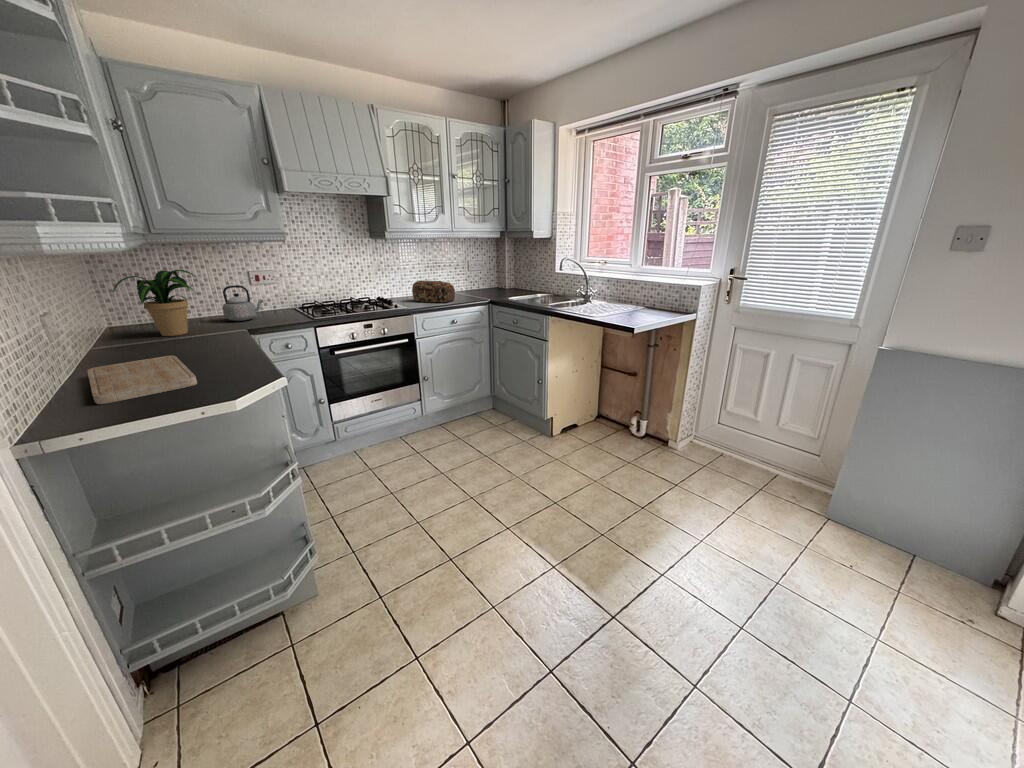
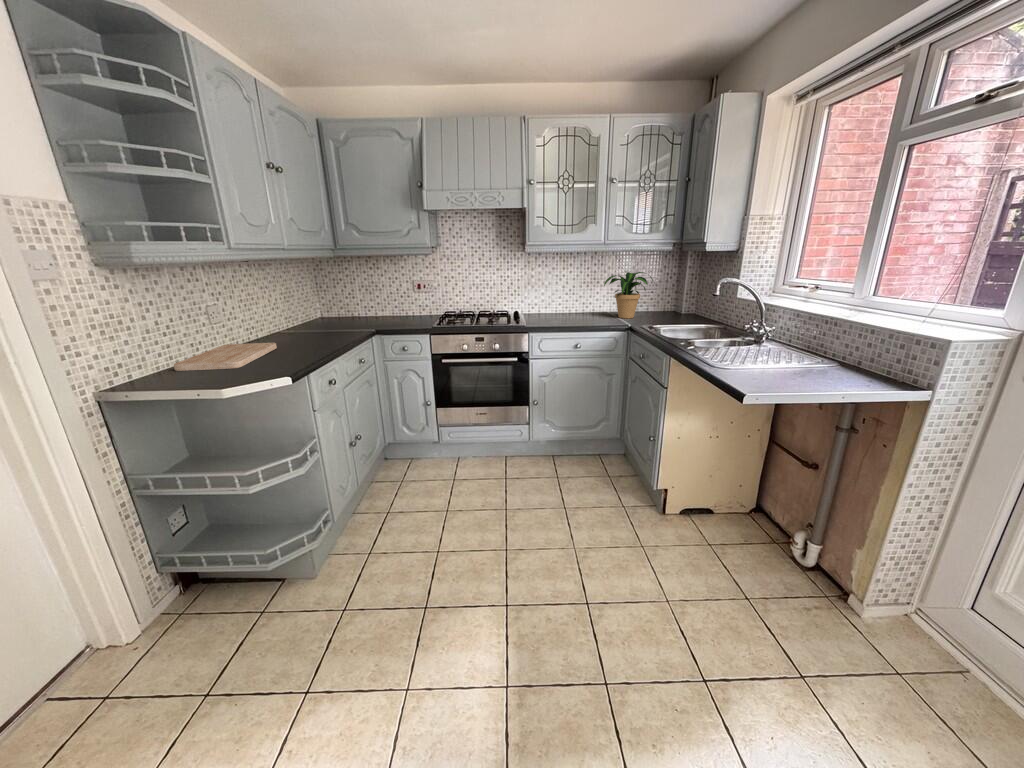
potted plant: present [113,270,198,336] -> present [604,272,653,318]
bread loaf: present [412,281,455,303] -> none [550,298,593,323]
teapot: present [223,285,263,321] -> none [380,292,409,322]

